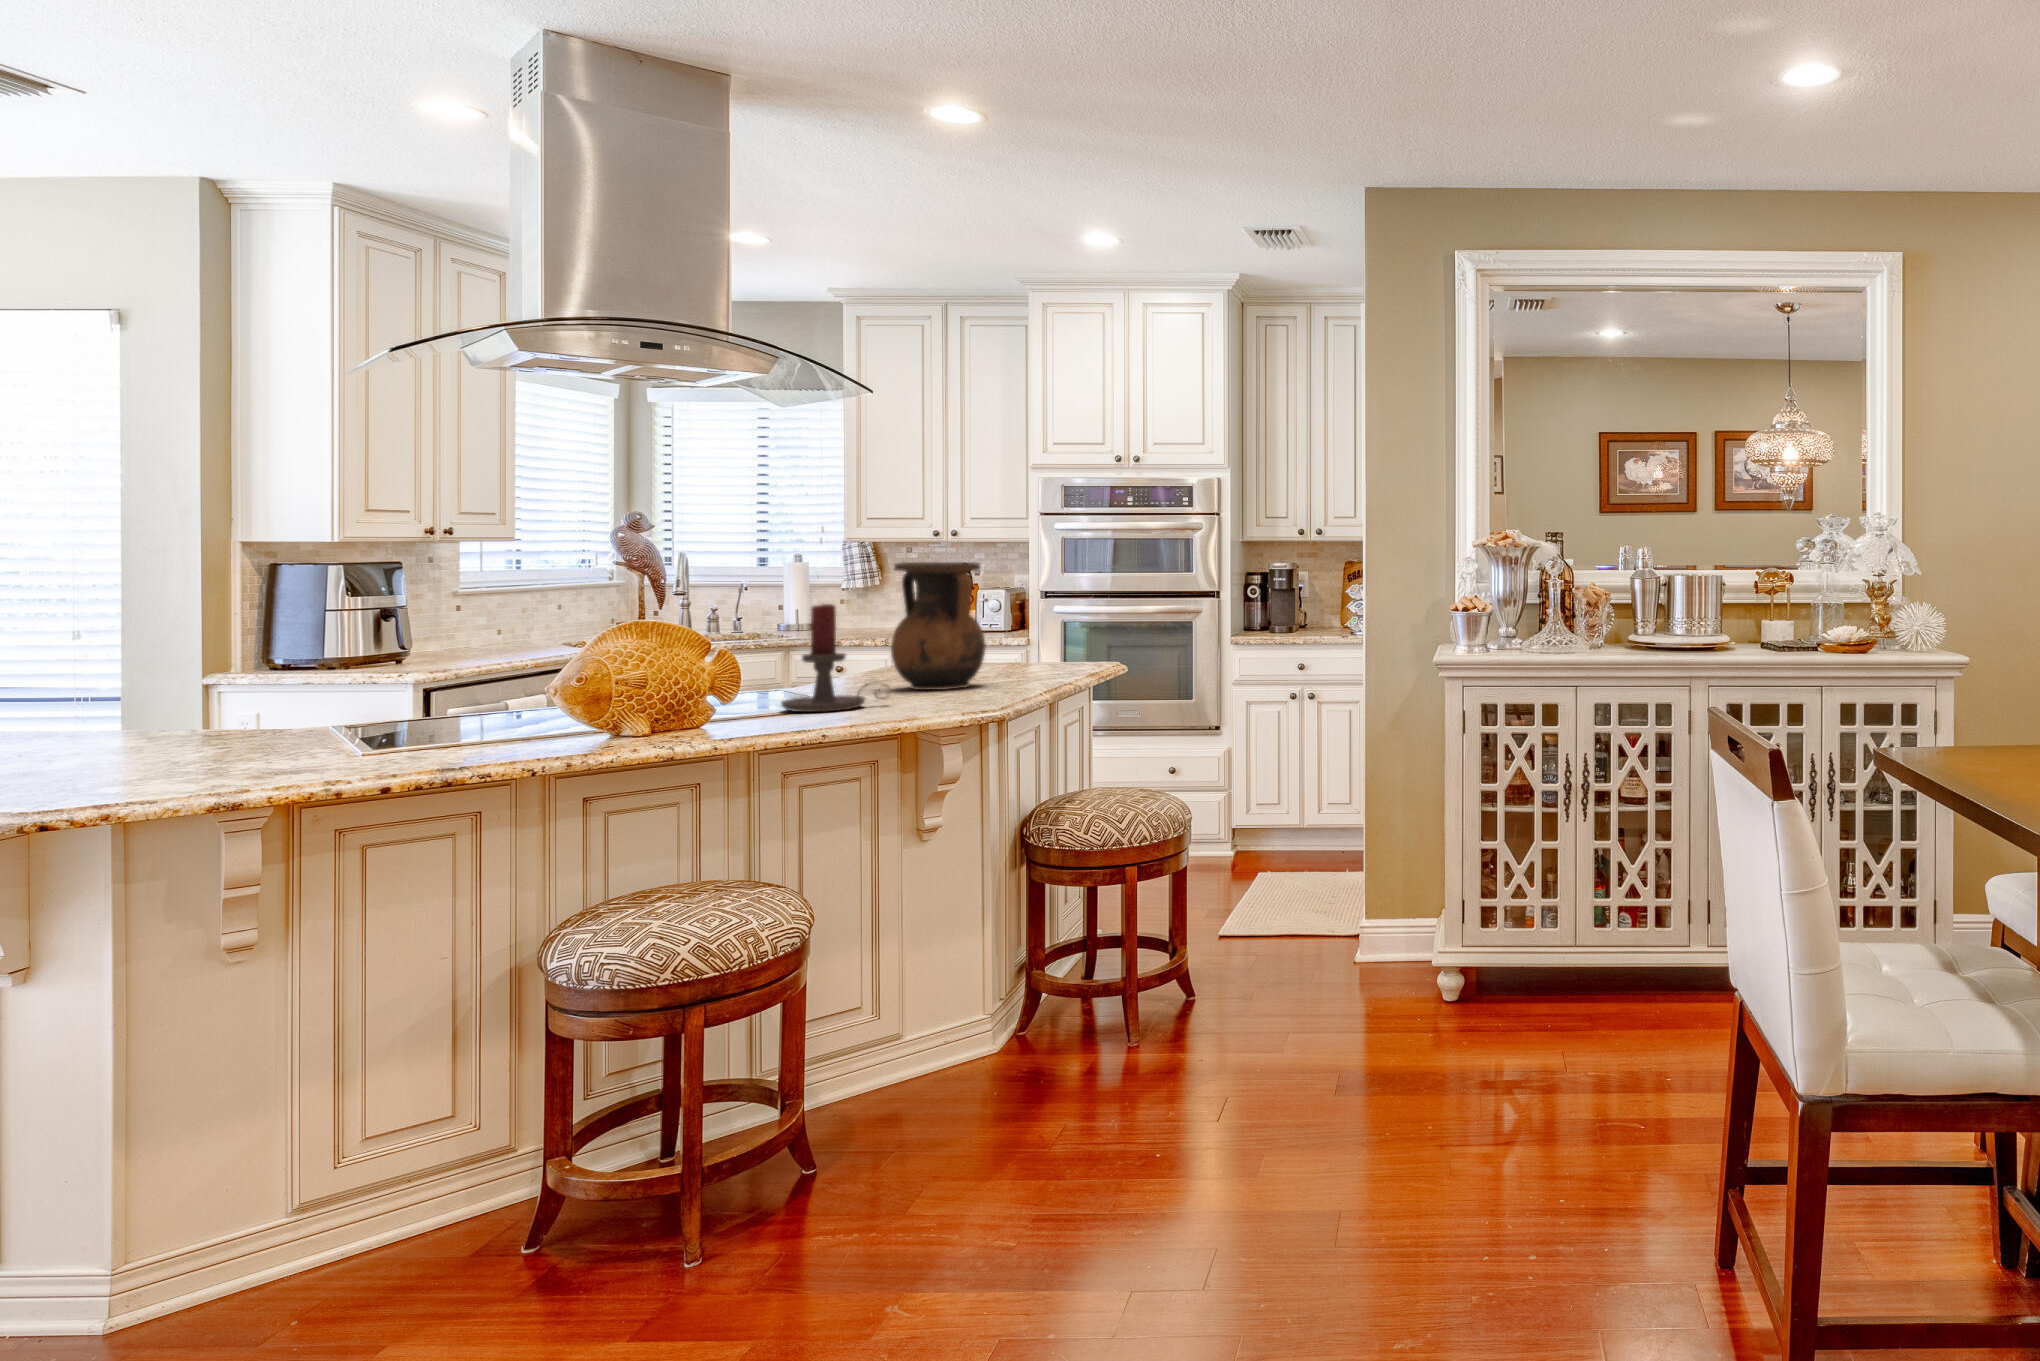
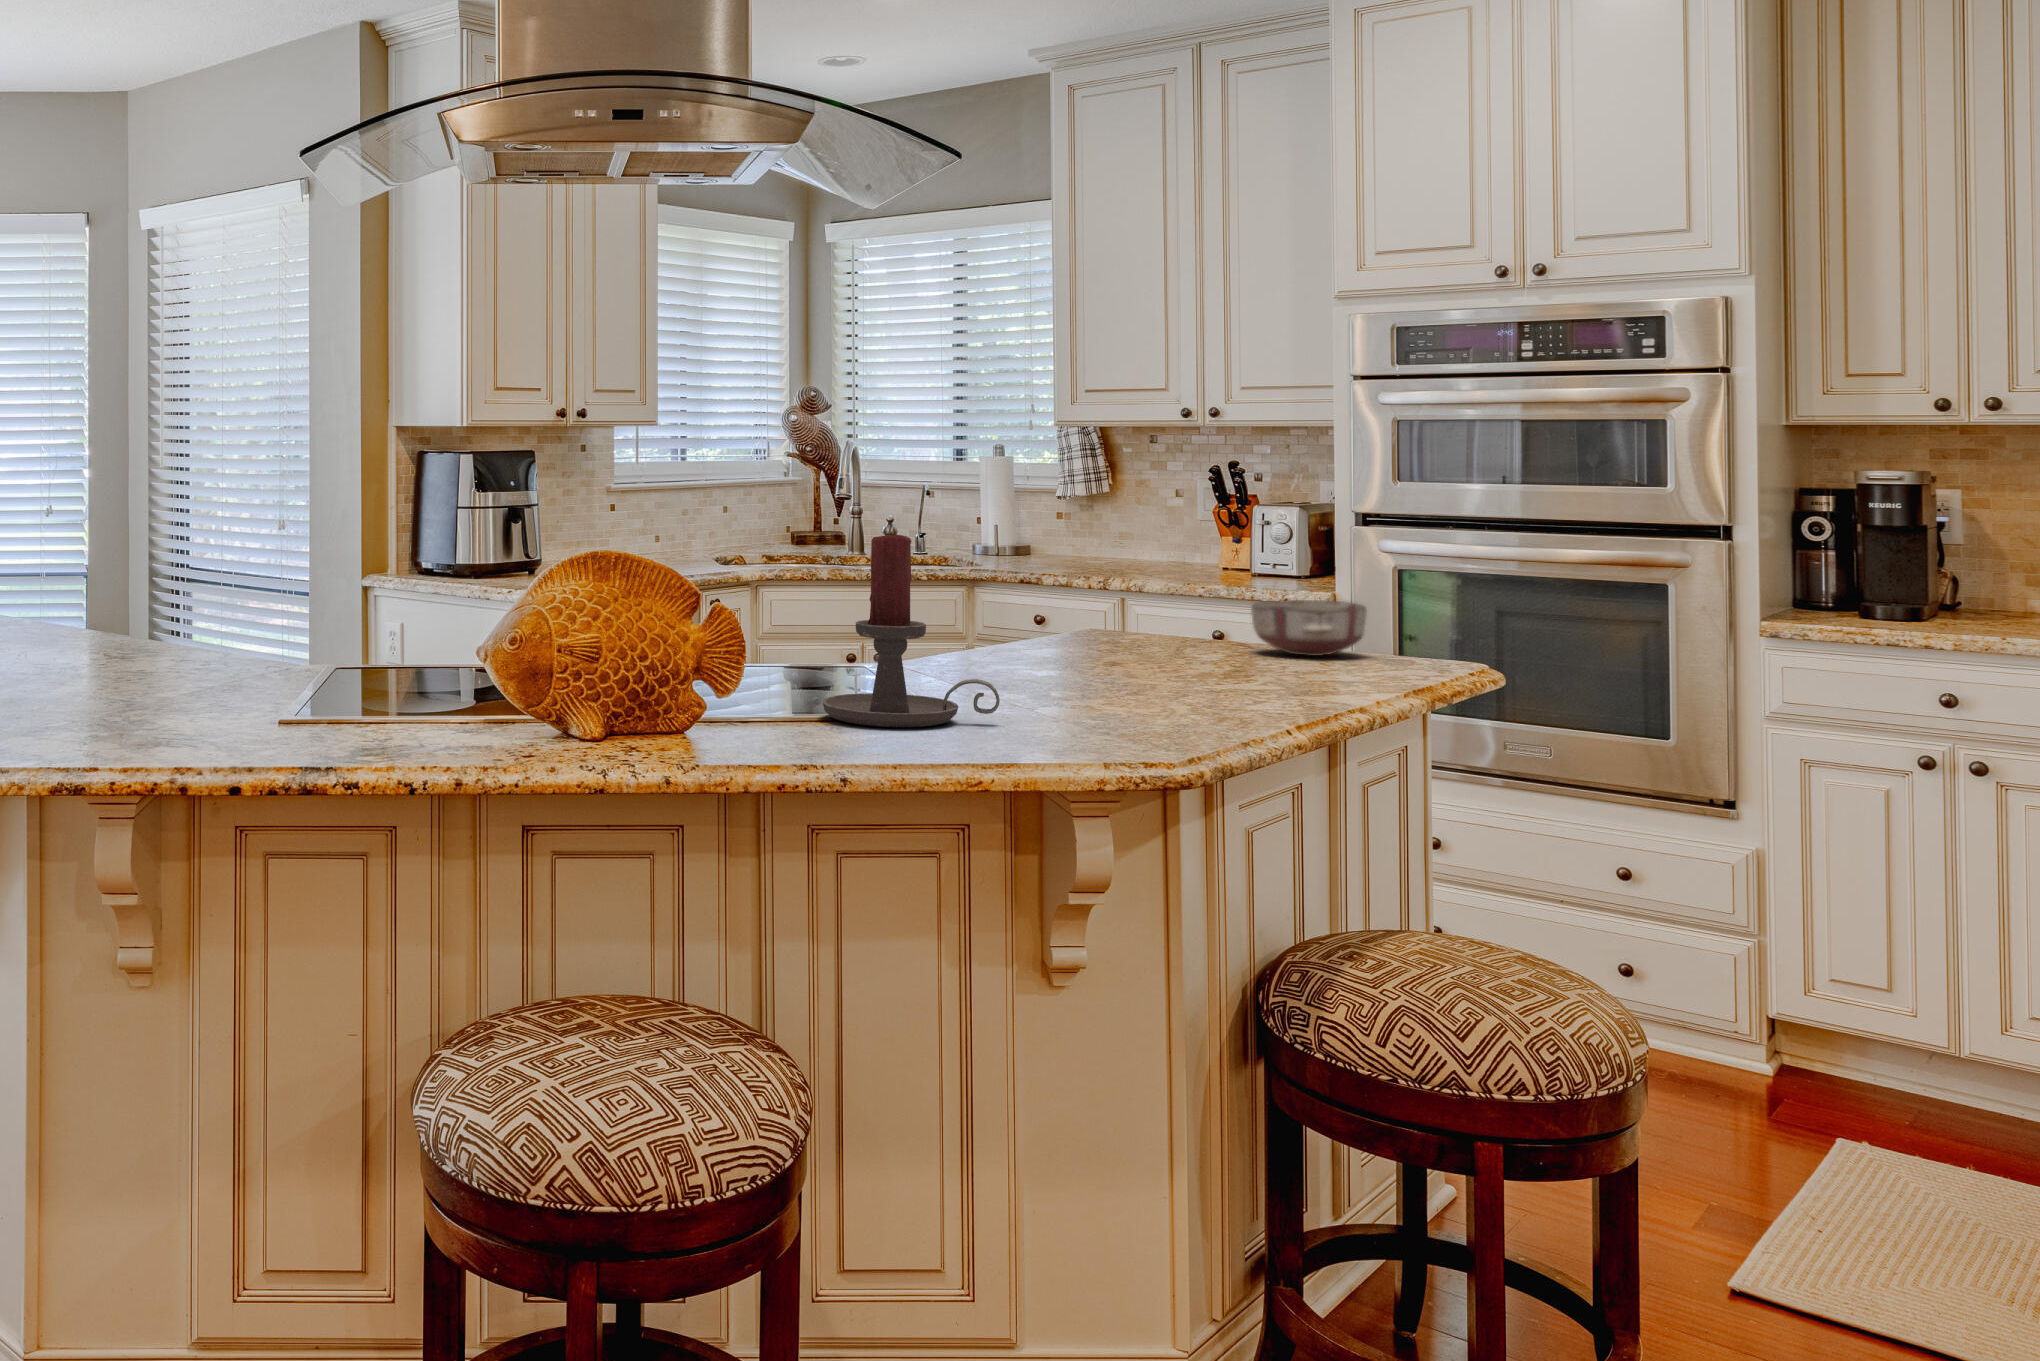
vase: present [891,562,986,690] -> none [1037,461,1203,696]
ceramic bowl: none [996,637,1057,667] -> present [1251,600,1367,656]

